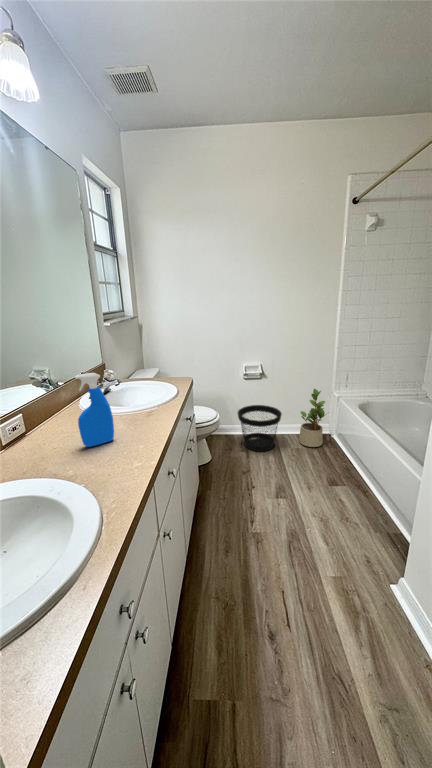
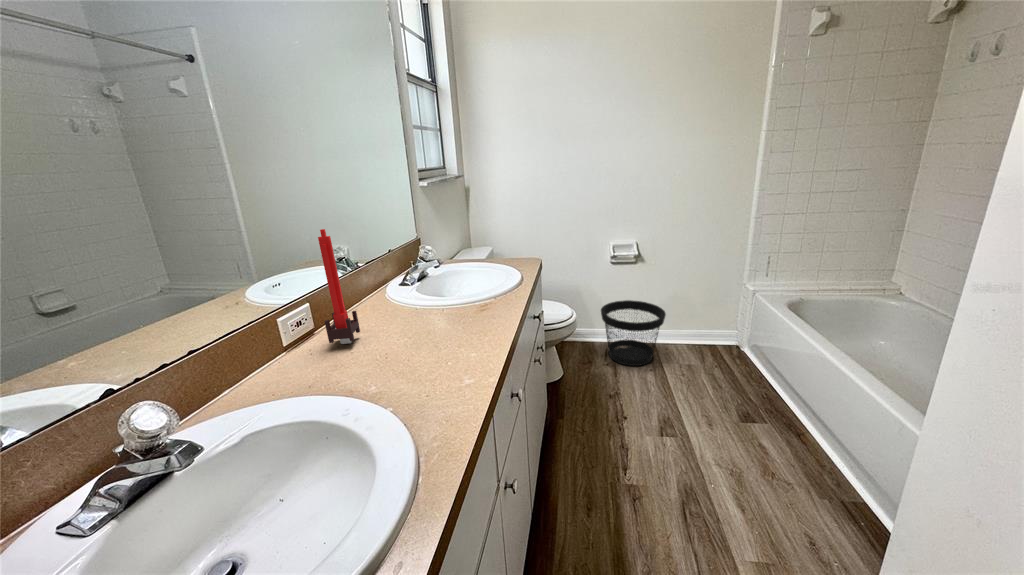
candle: none [32,362,61,442] -> present [318,229,360,344]
spray bottle: present [75,373,114,447] -> none [377,244,433,354]
potted plant: present [299,389,325,447] -> none [690,278,739,363]

